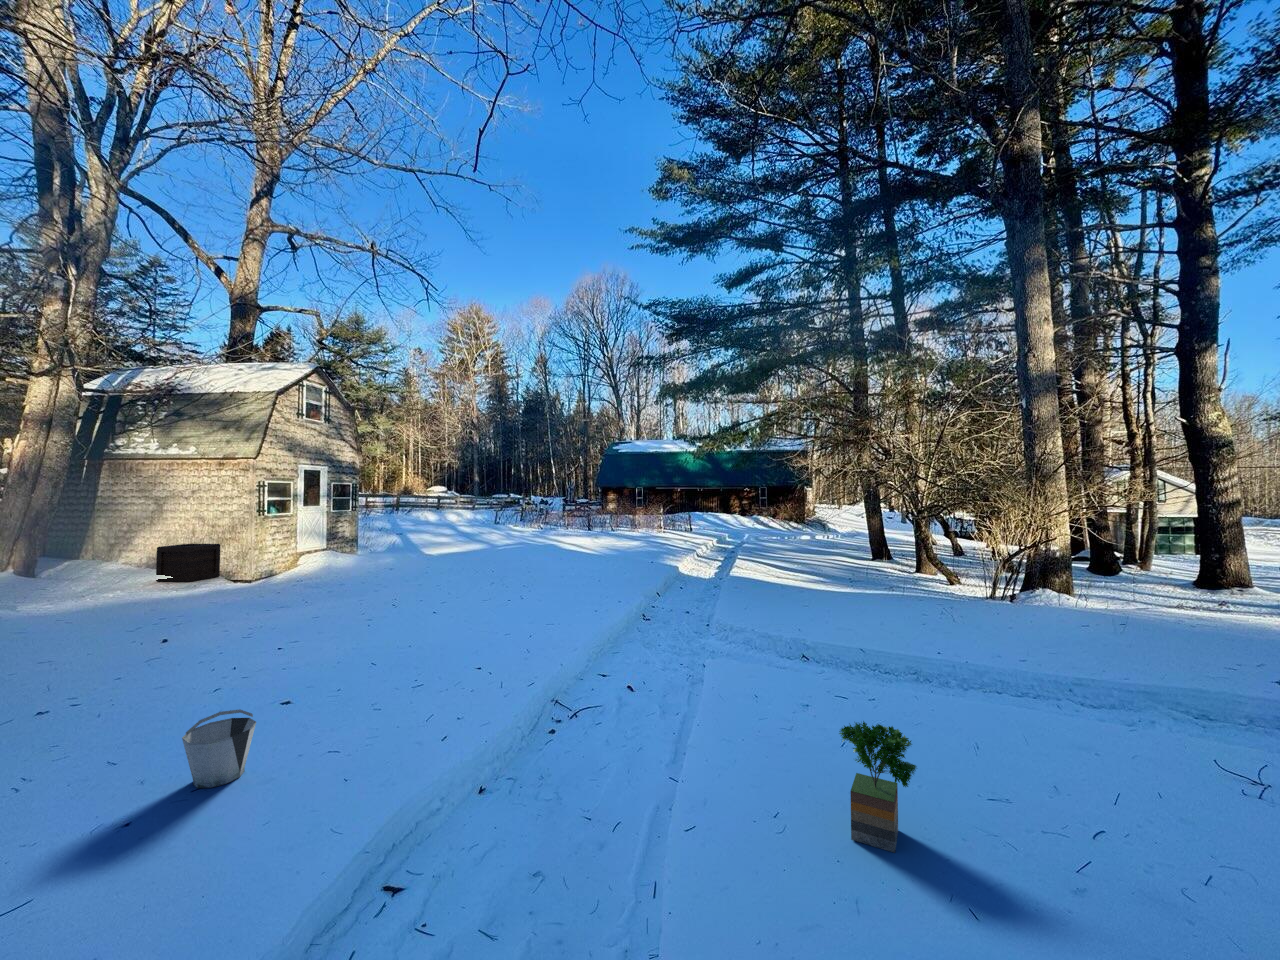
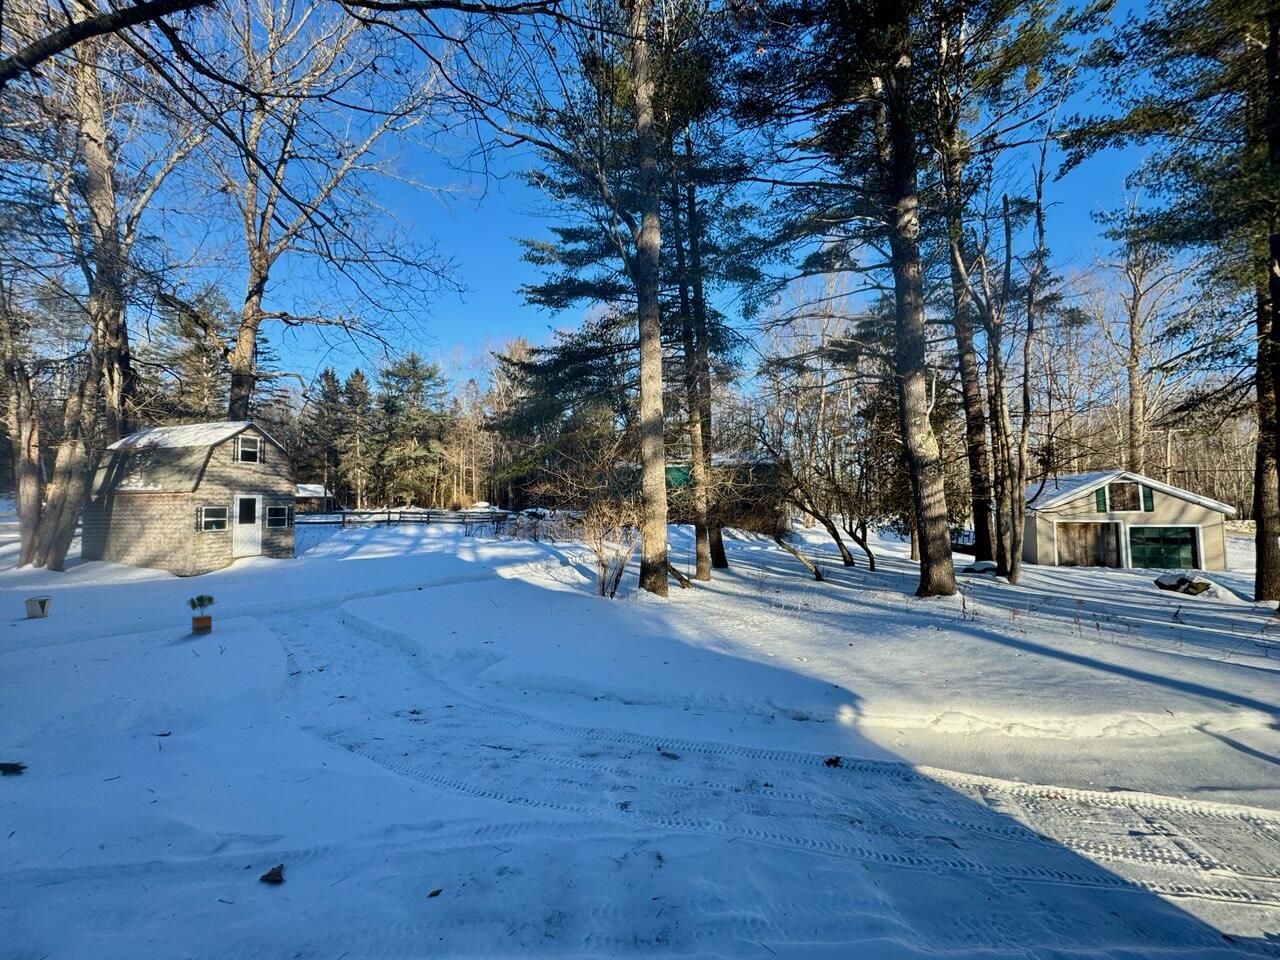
wooden crate: present [156,544,220,582] -> none [132,550,172,574]

